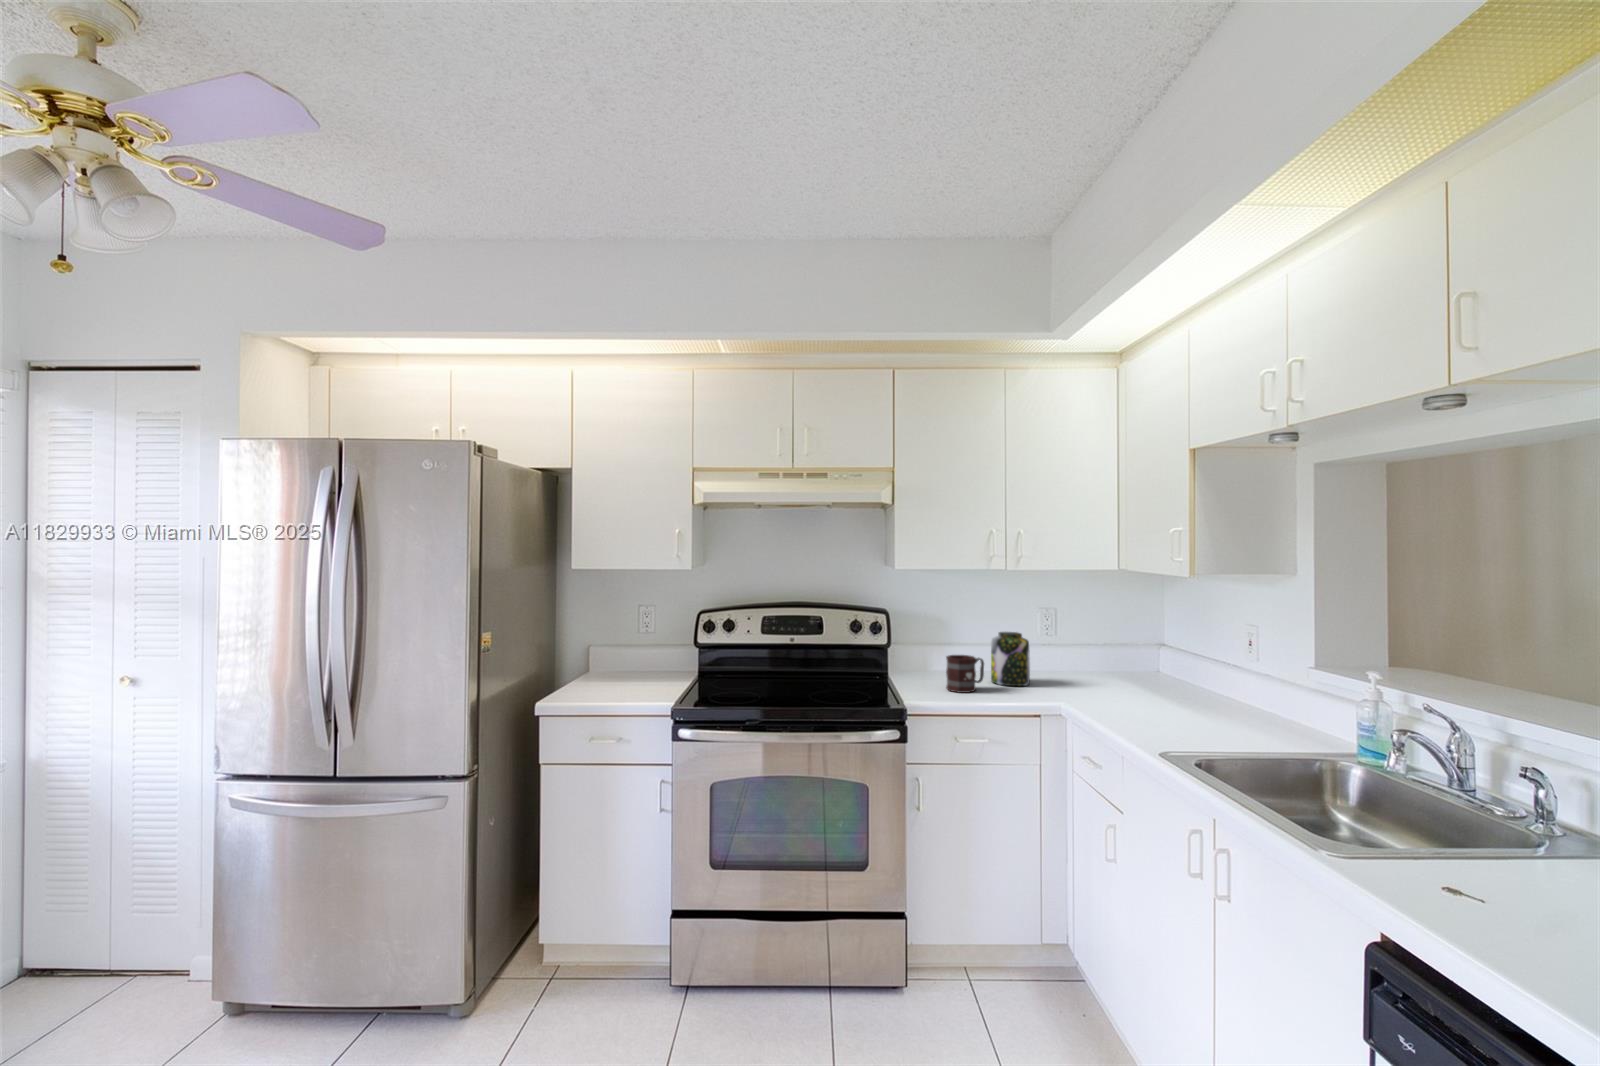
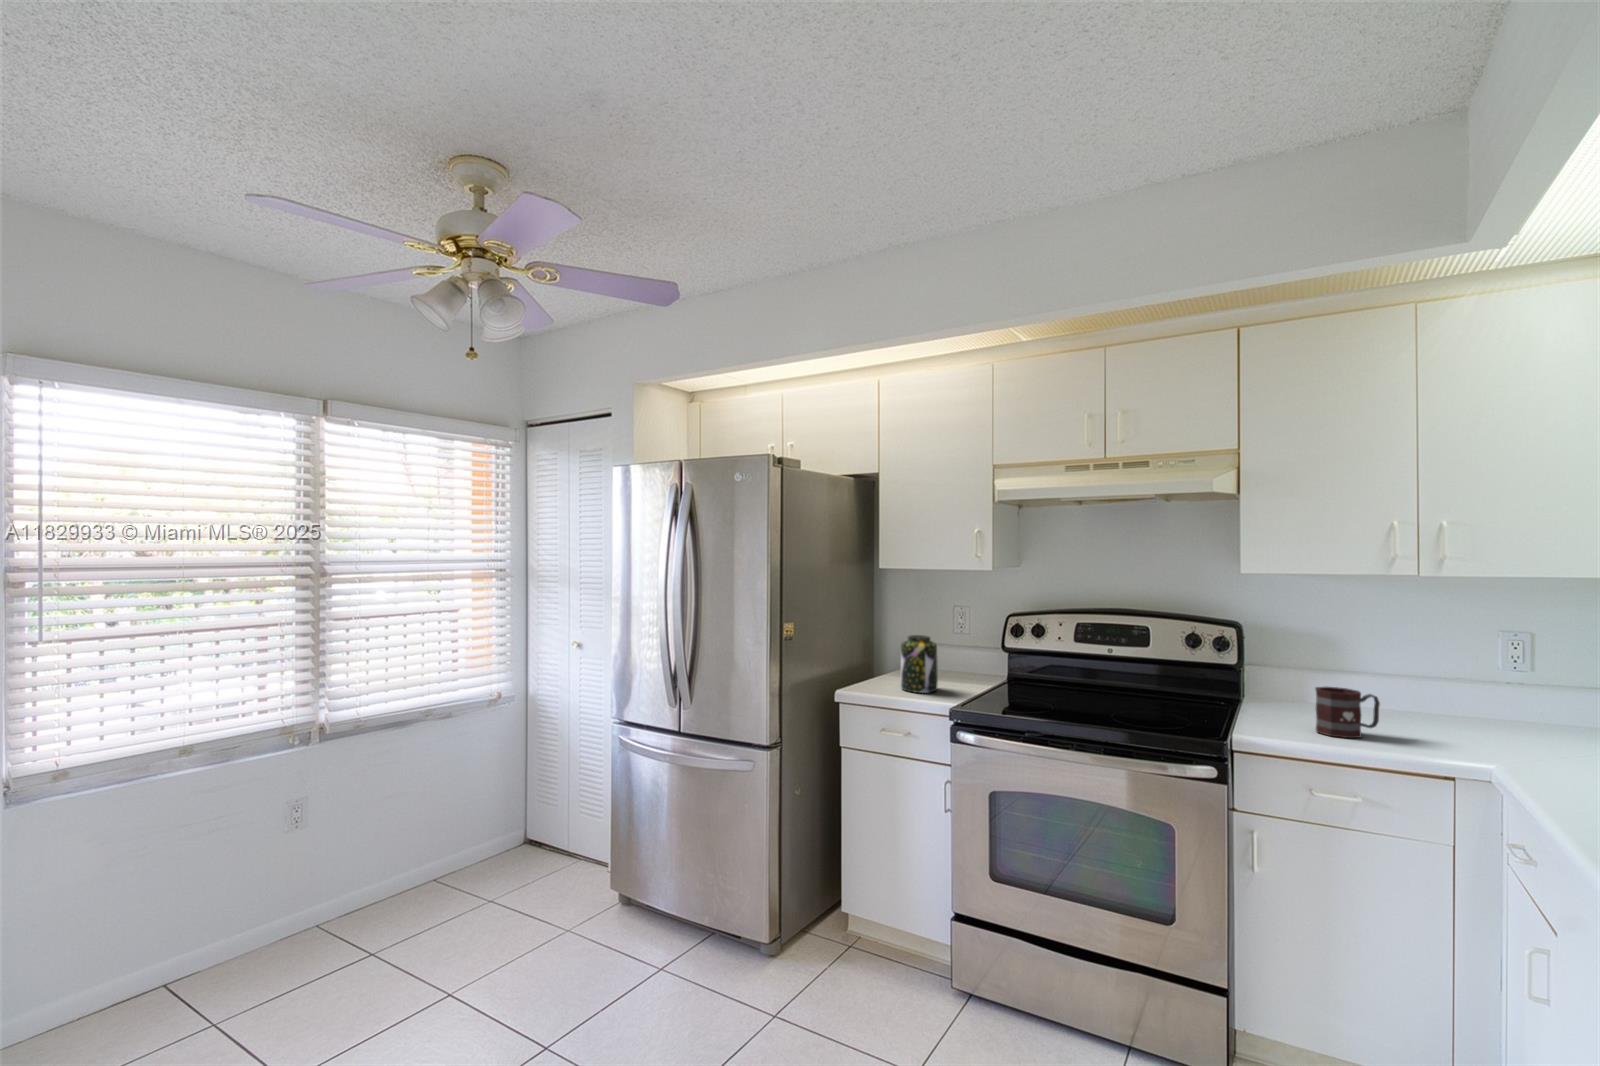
jar: present [991,632,1030,686] -> present [901,635,938,693]

